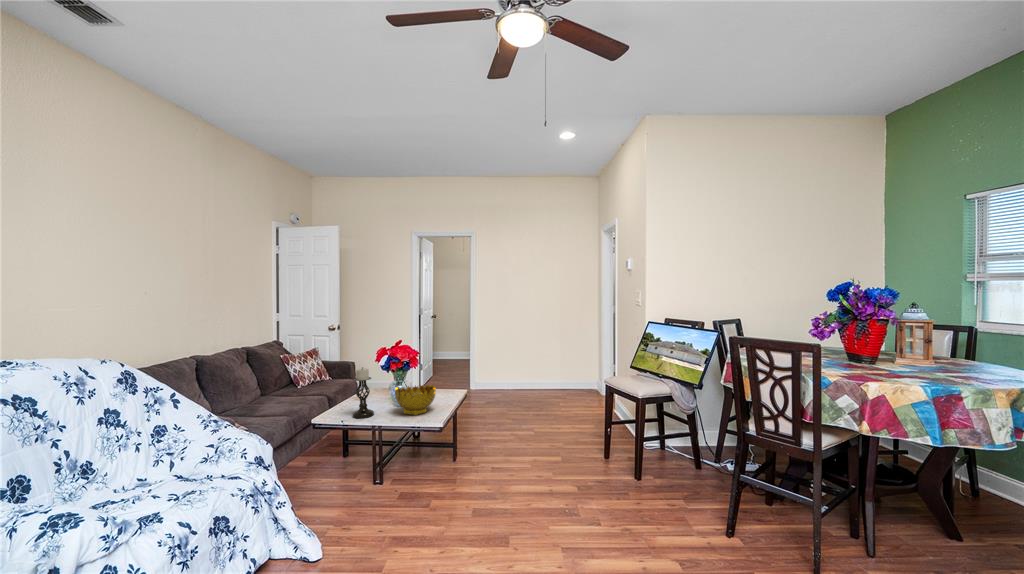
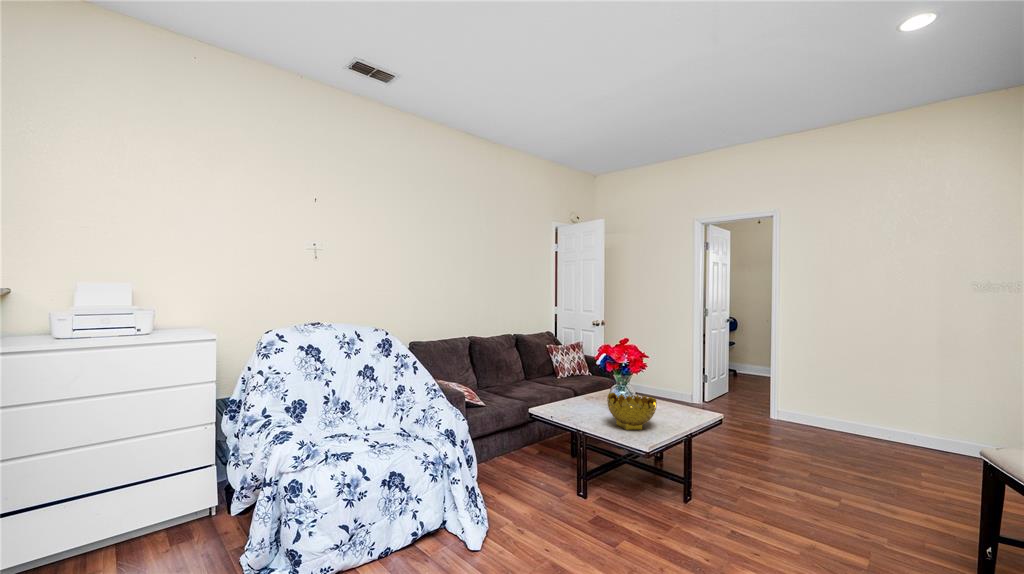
candle holder: present [353,367,374,418] -> none [566,365,589,419]

